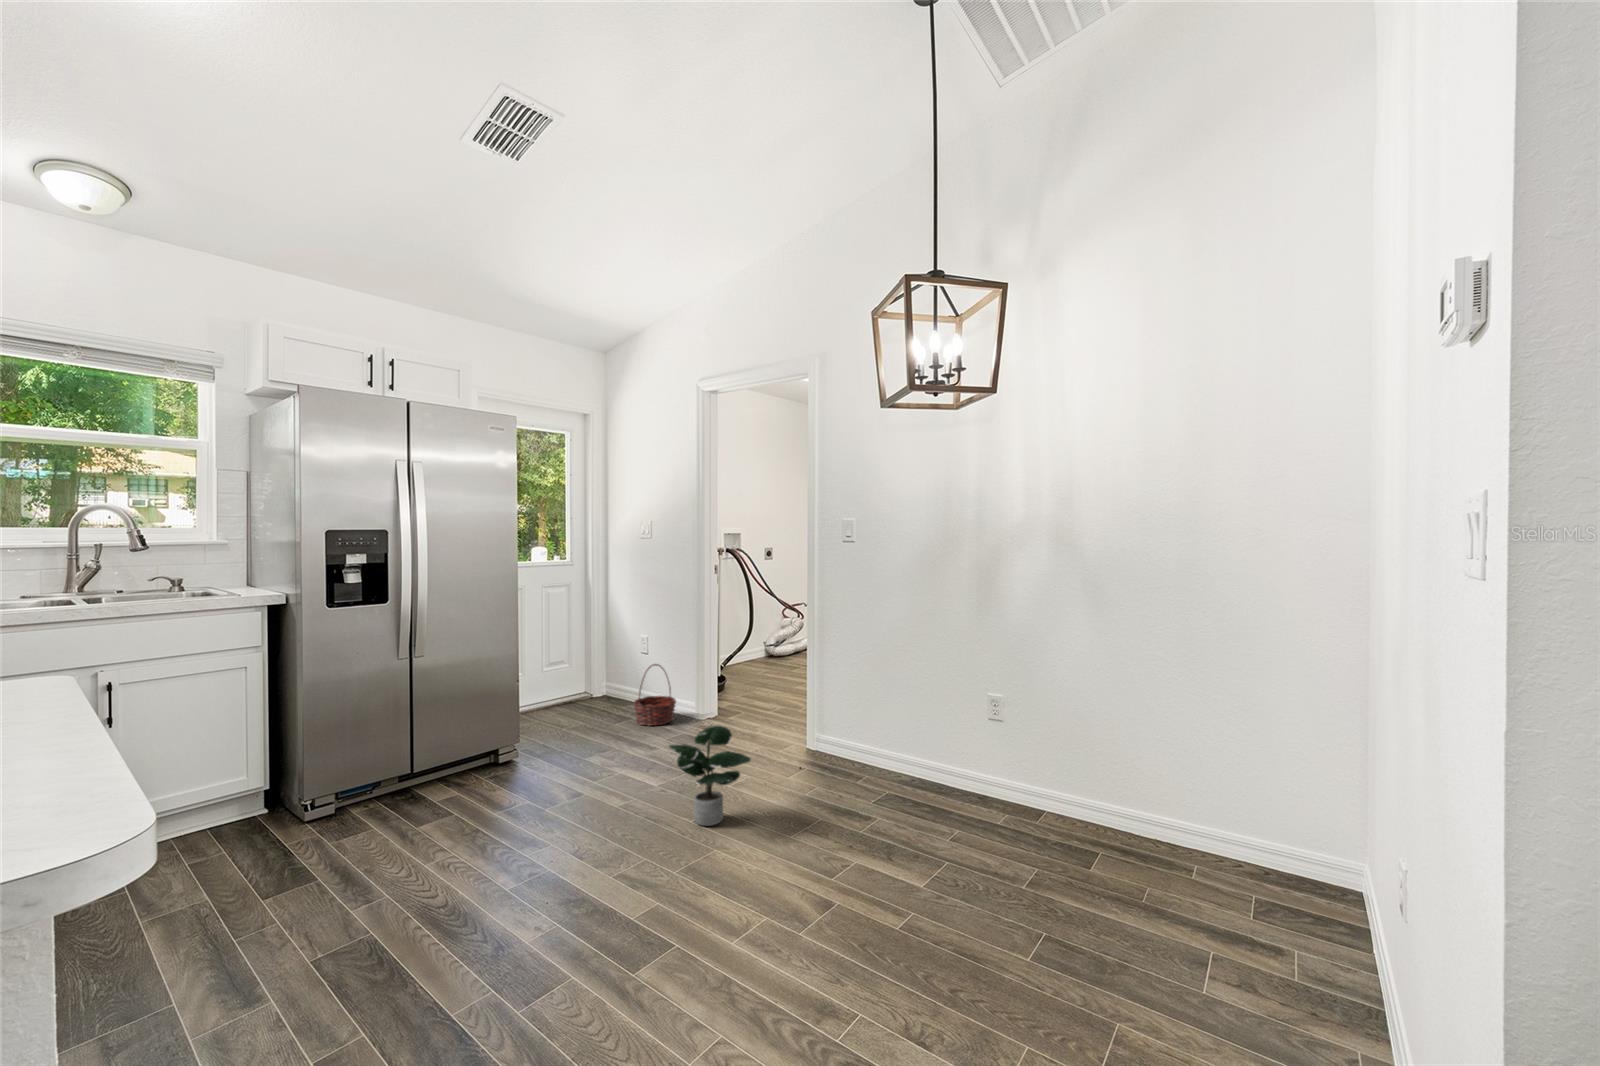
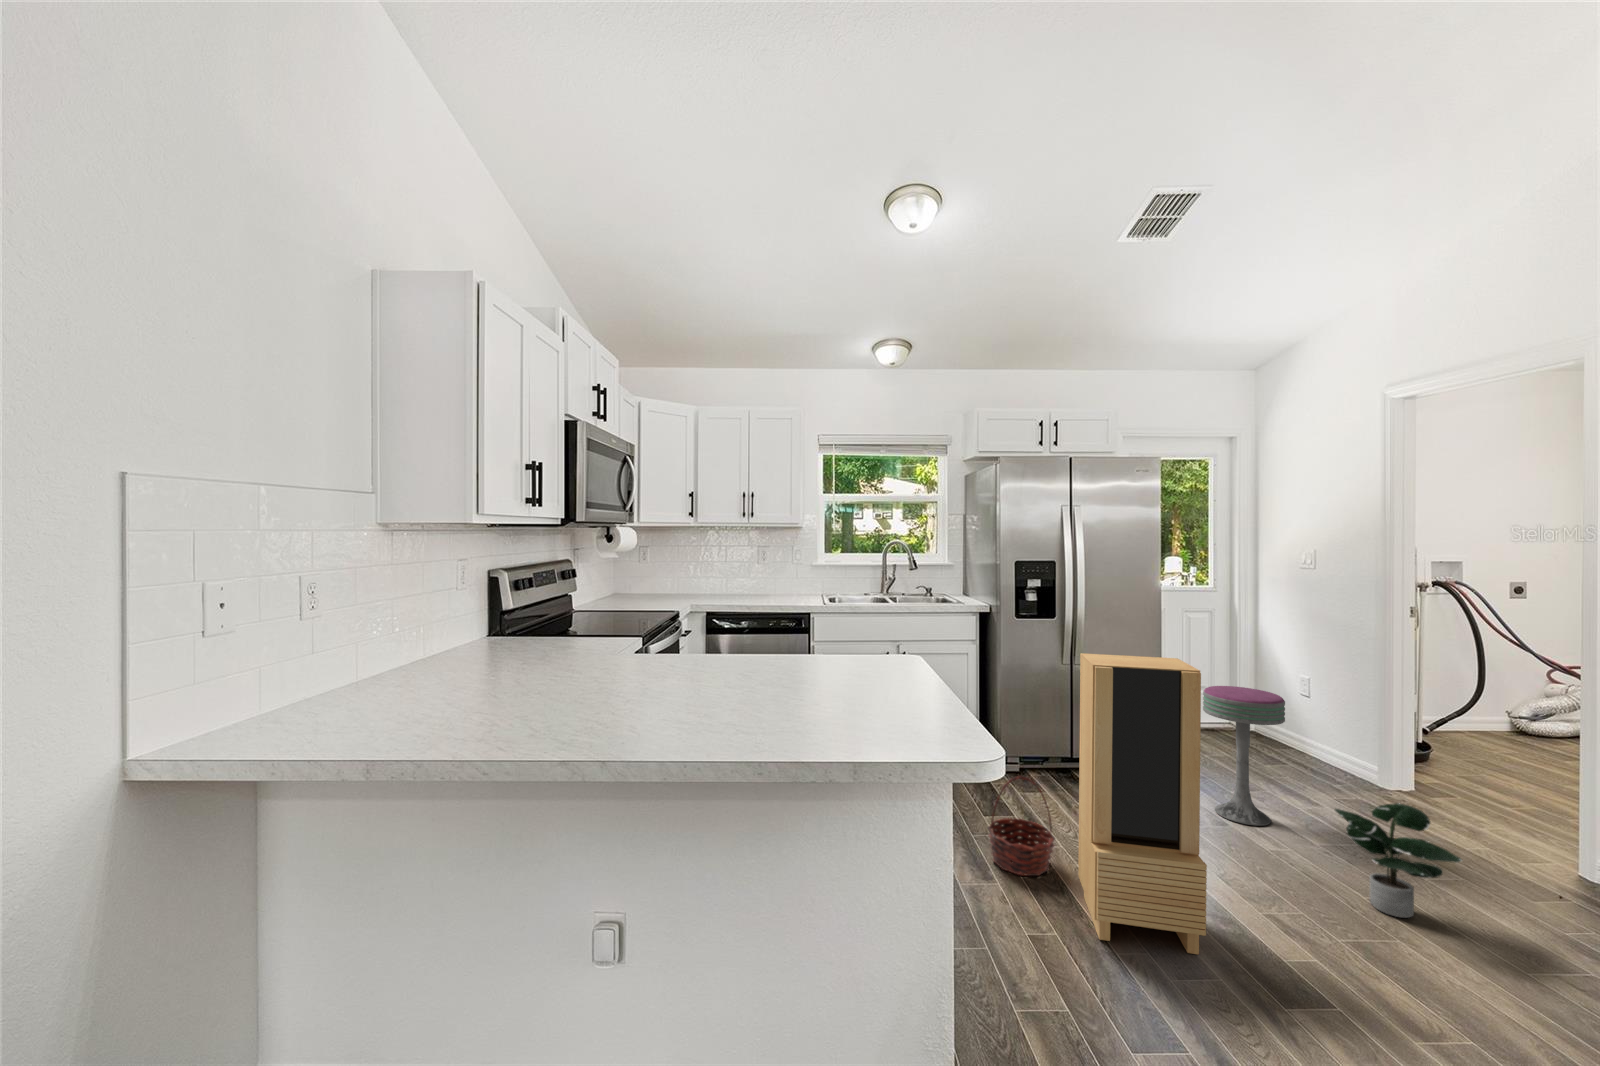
storage cabinet: none [414,621,563,988] -> present [1078,653,1207,954]
bar stool: none [557,650,629,788] -> present [1203,686,1285,826]
basket: present [634,664,676,726] -> present [988,776,1055,876]

